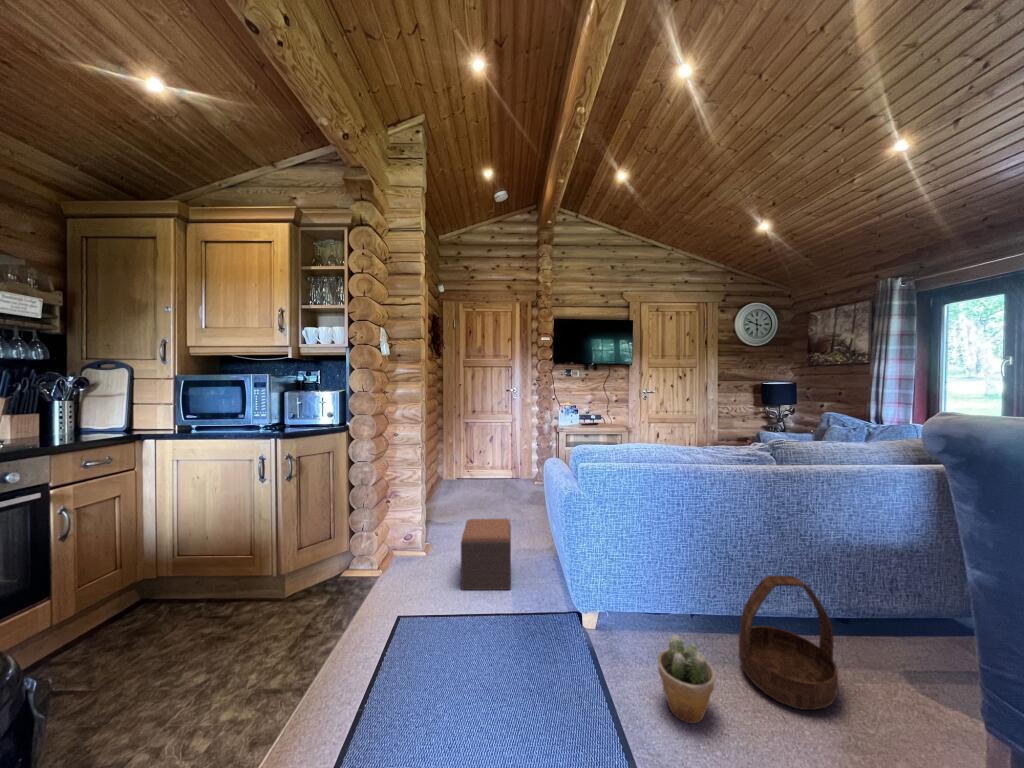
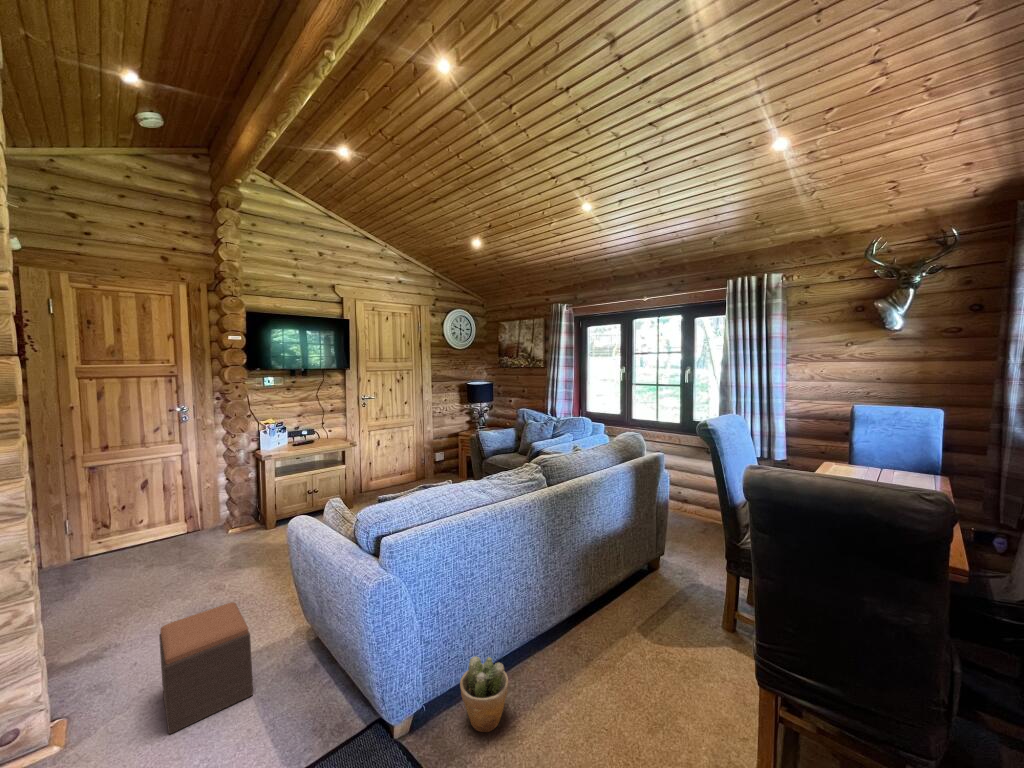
basket: present [739,576,838,710] -> none [508,564,574,670]

